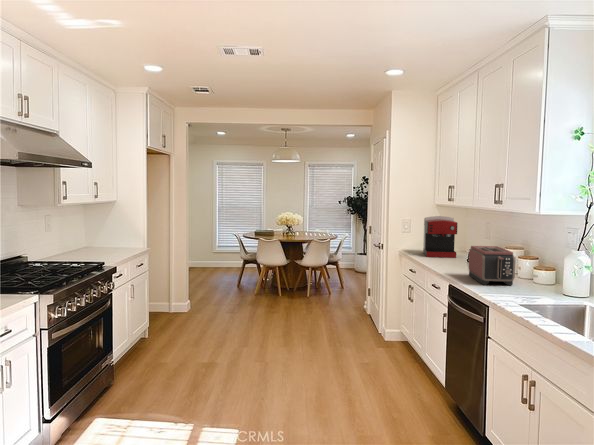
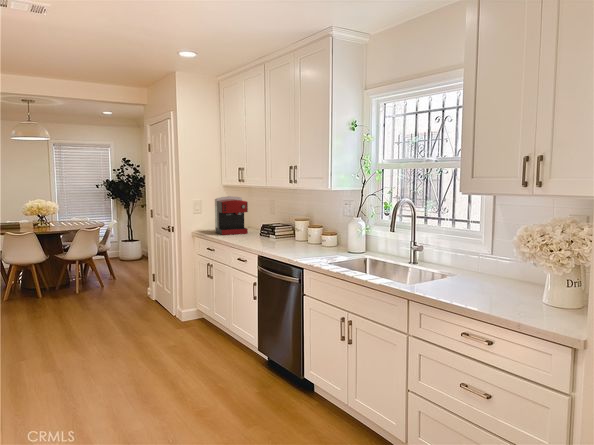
toaster: present [469,246,516,285] -> none [272,219,312,253]

